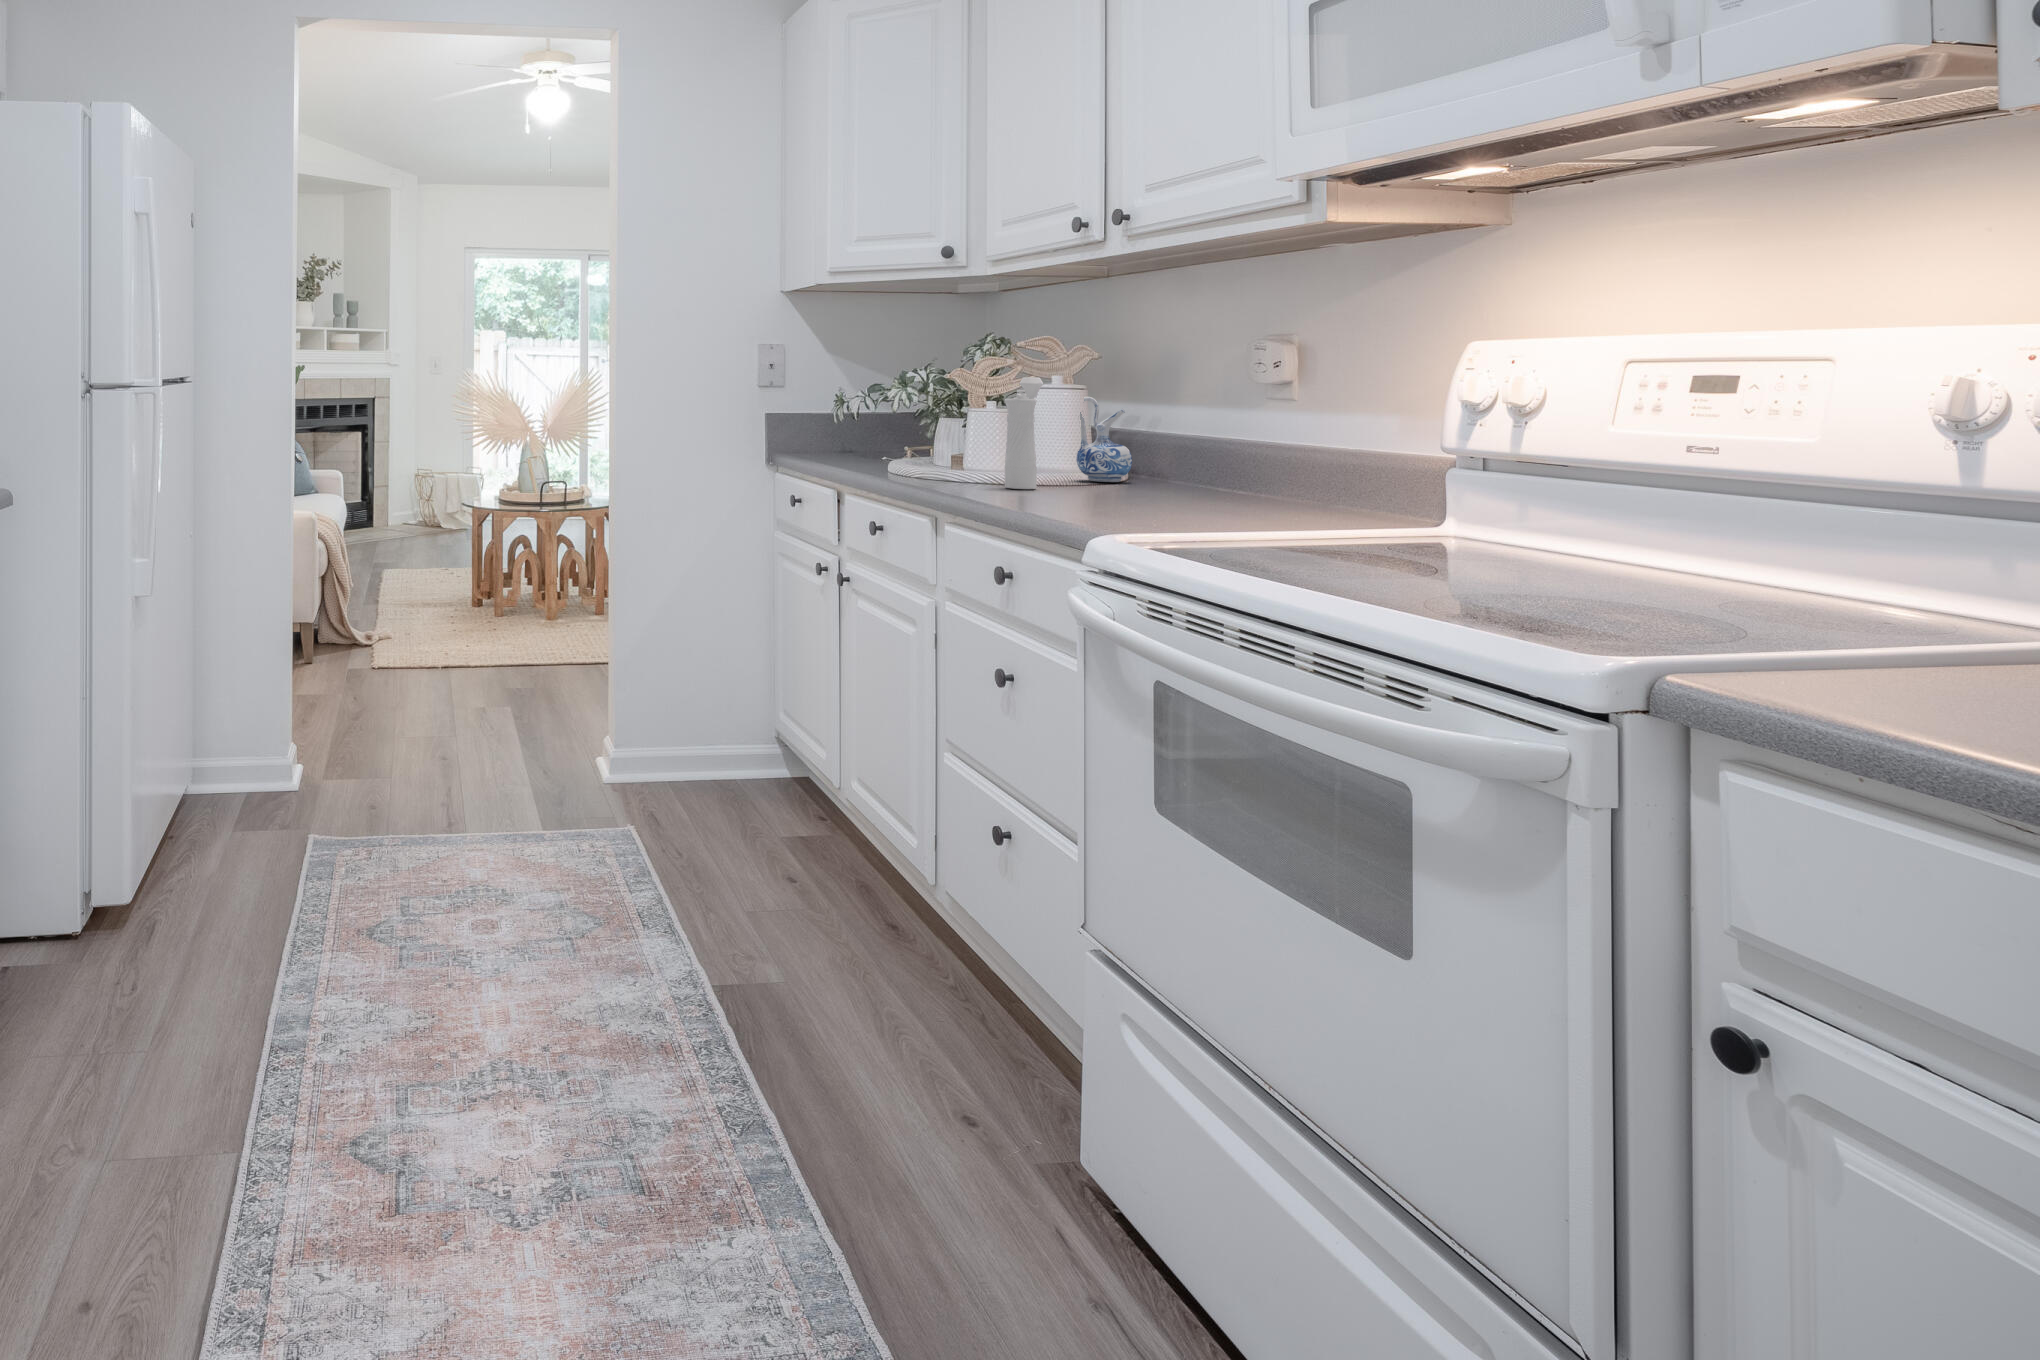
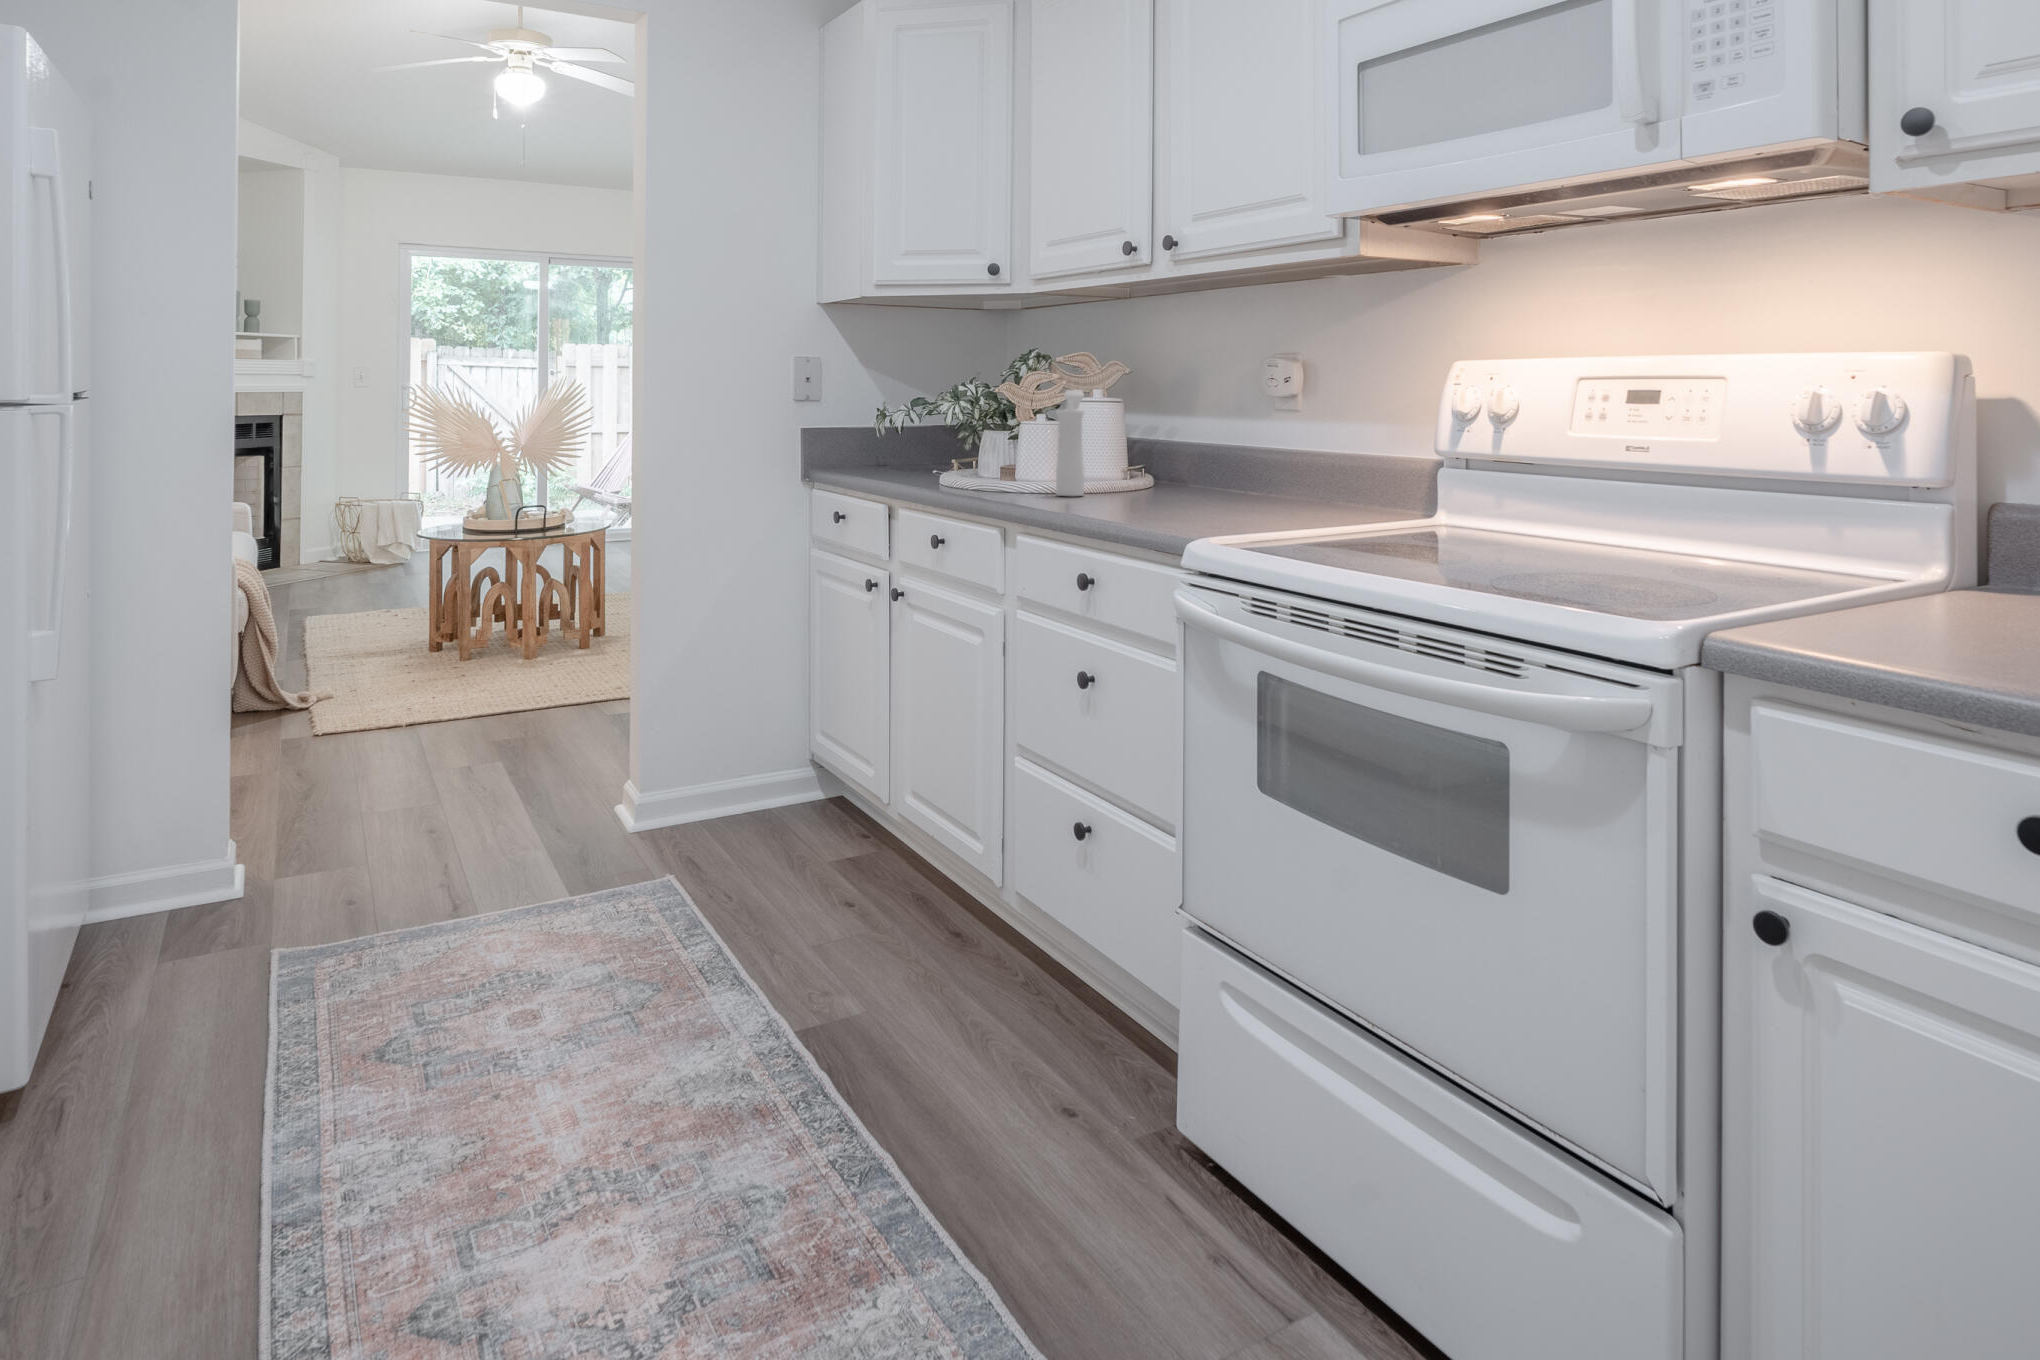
ceramic pitcher: present [1077,397,1132,482] -> none [1107,408,1154,486]

